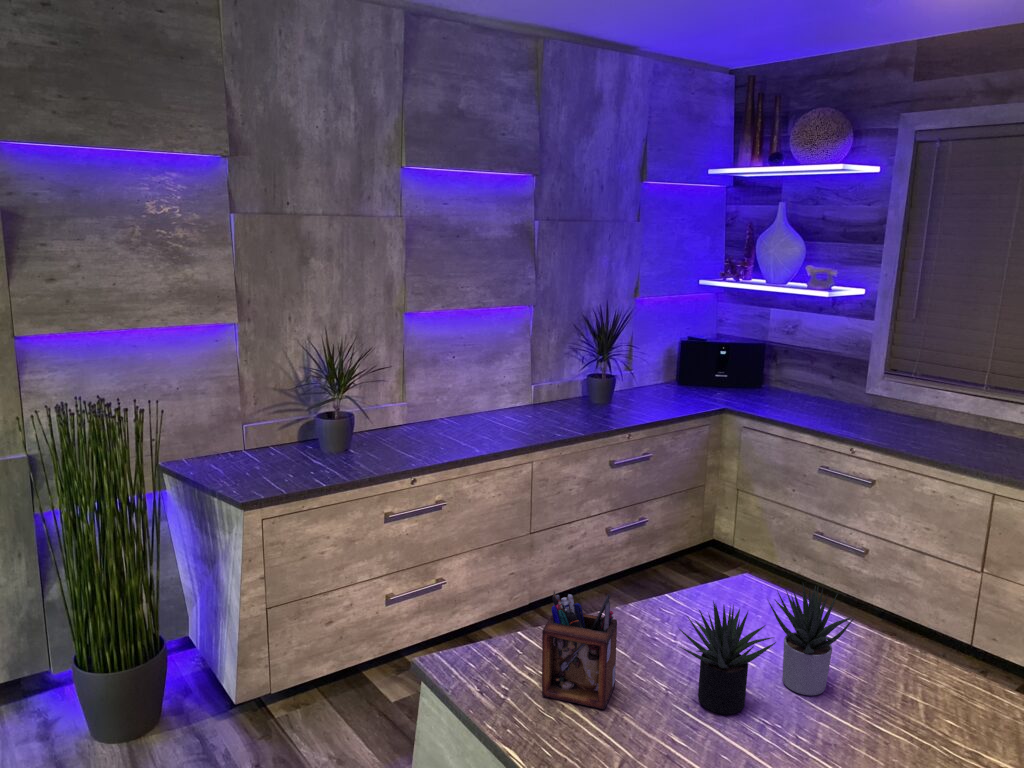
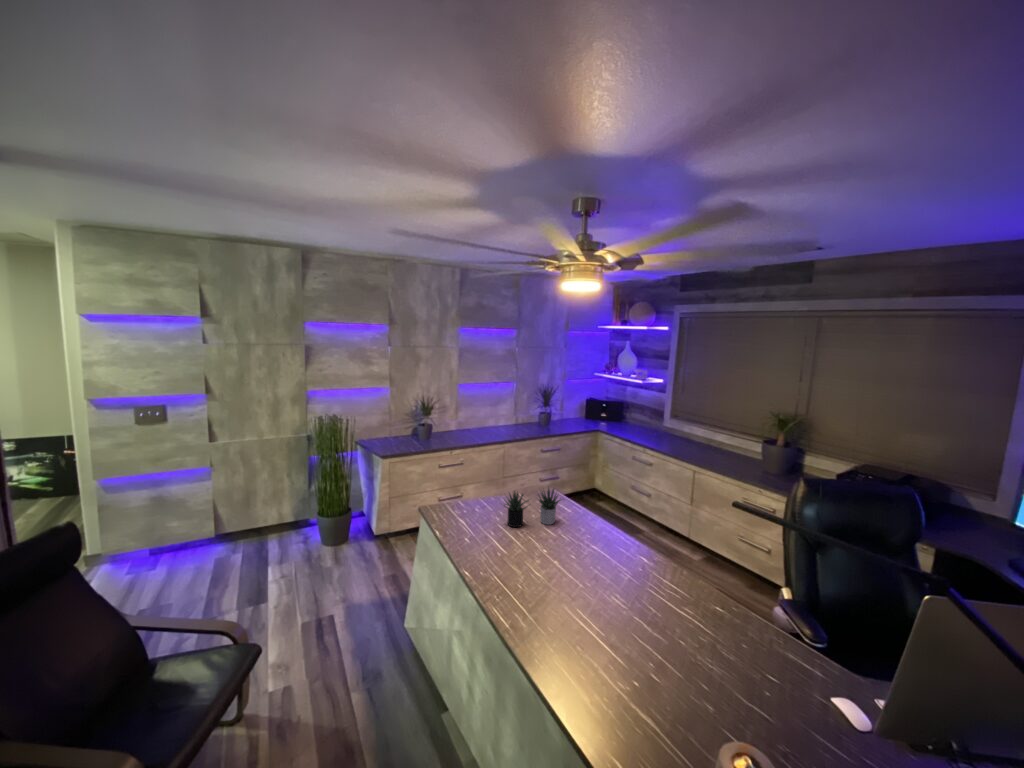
desk organizer: present [542,592,617,709] -> none [457,483,483,523]

